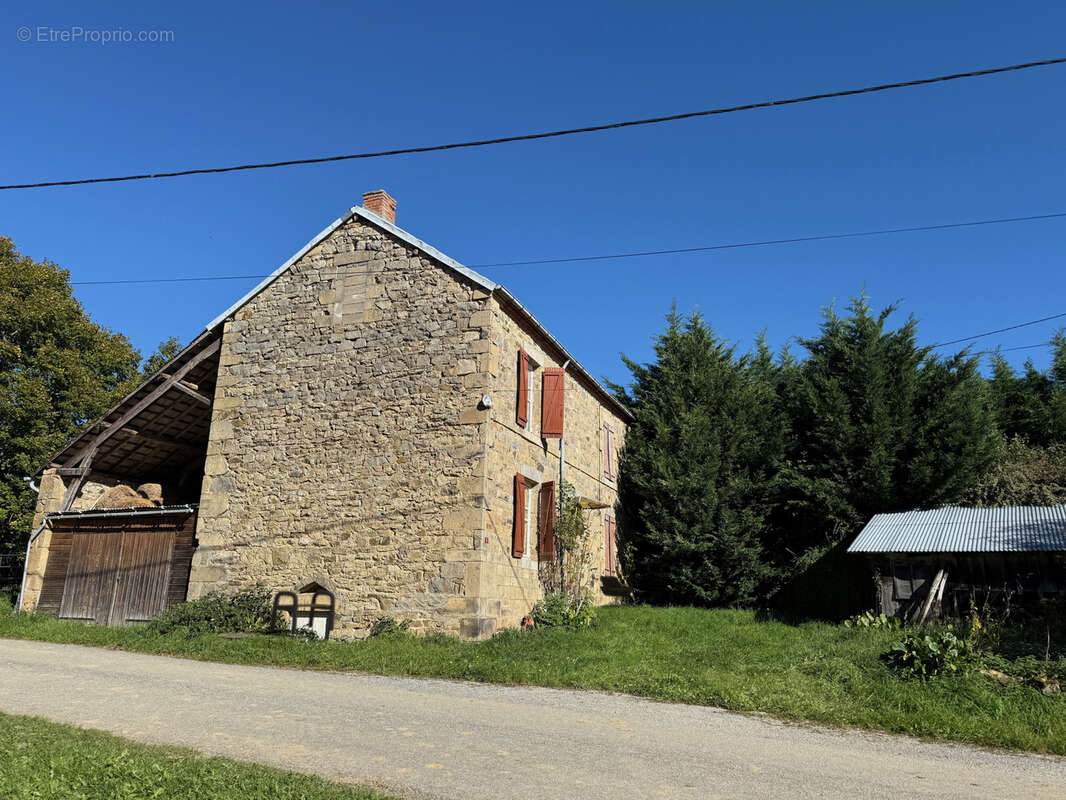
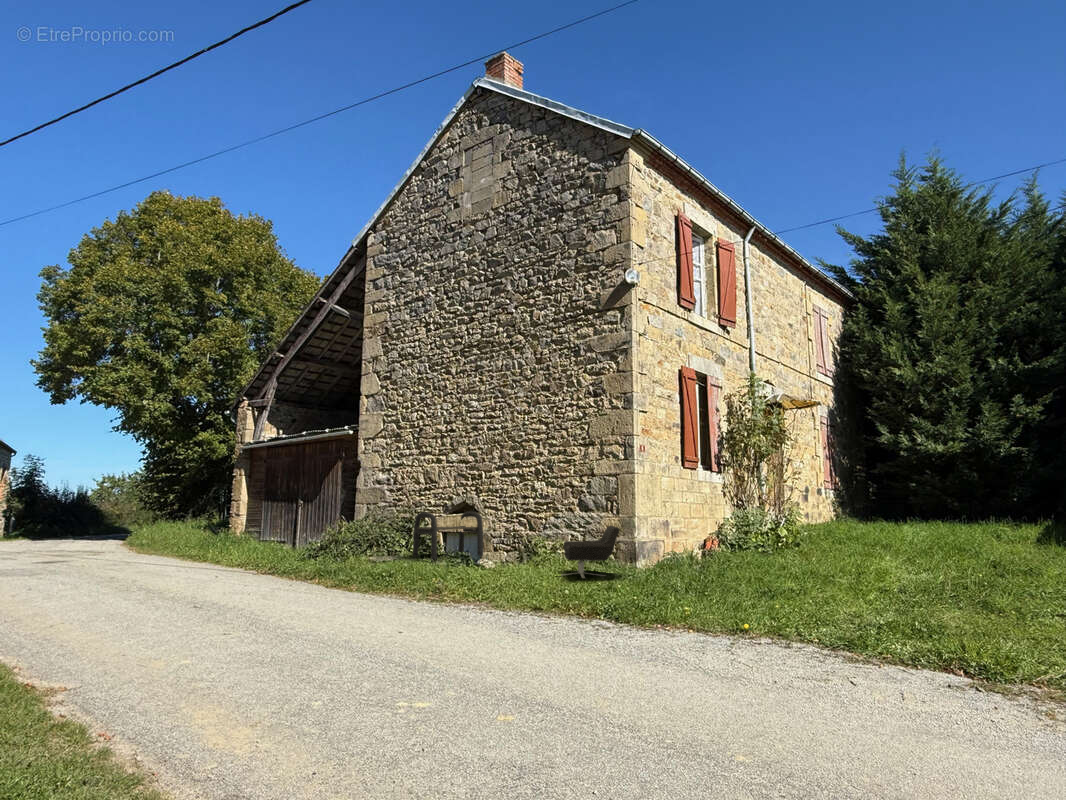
lounge chair: present [600,576,634,606] -> present [564,525,620,578]

